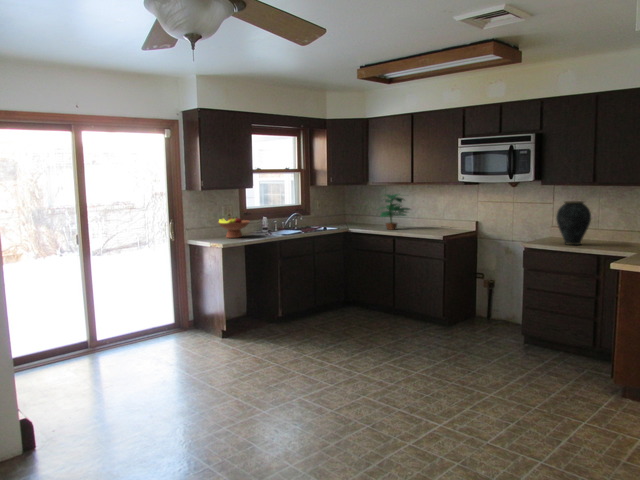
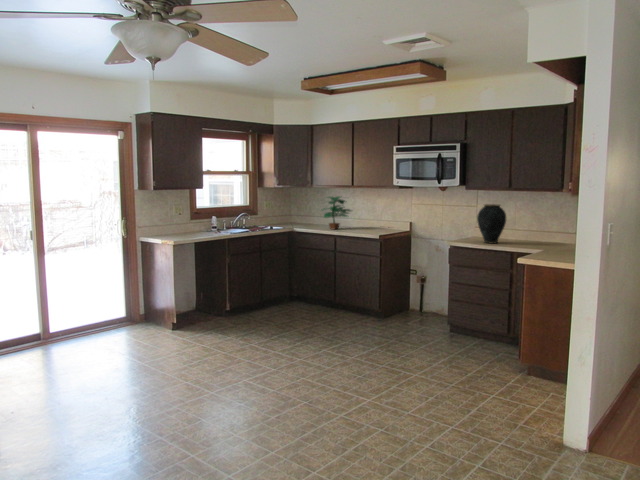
fruit bowl: present [218,217,250,238] -> none [169,215,201,236]

